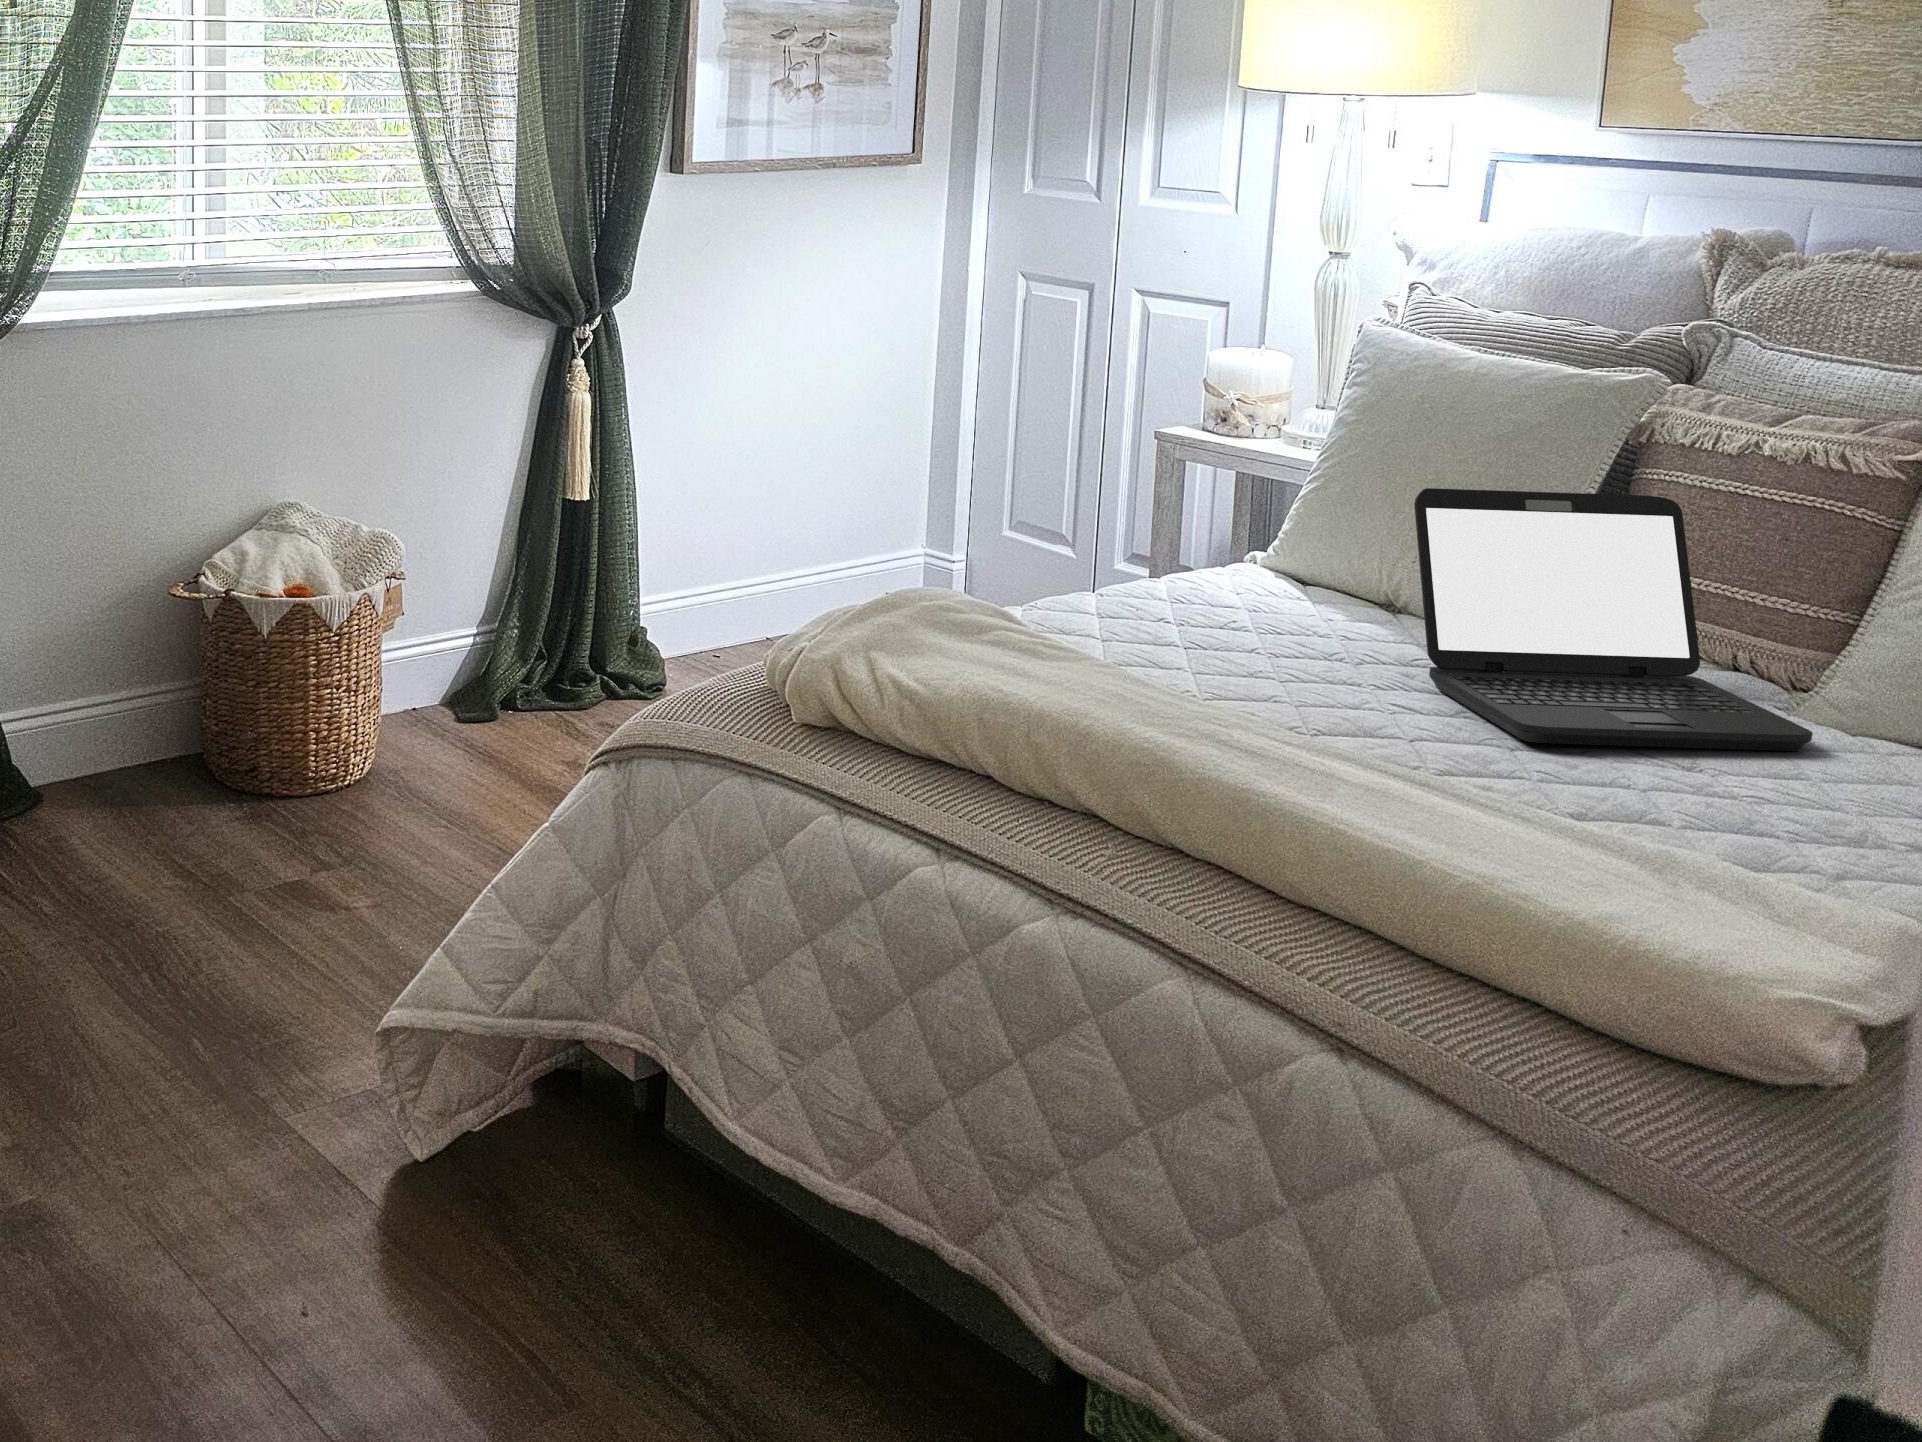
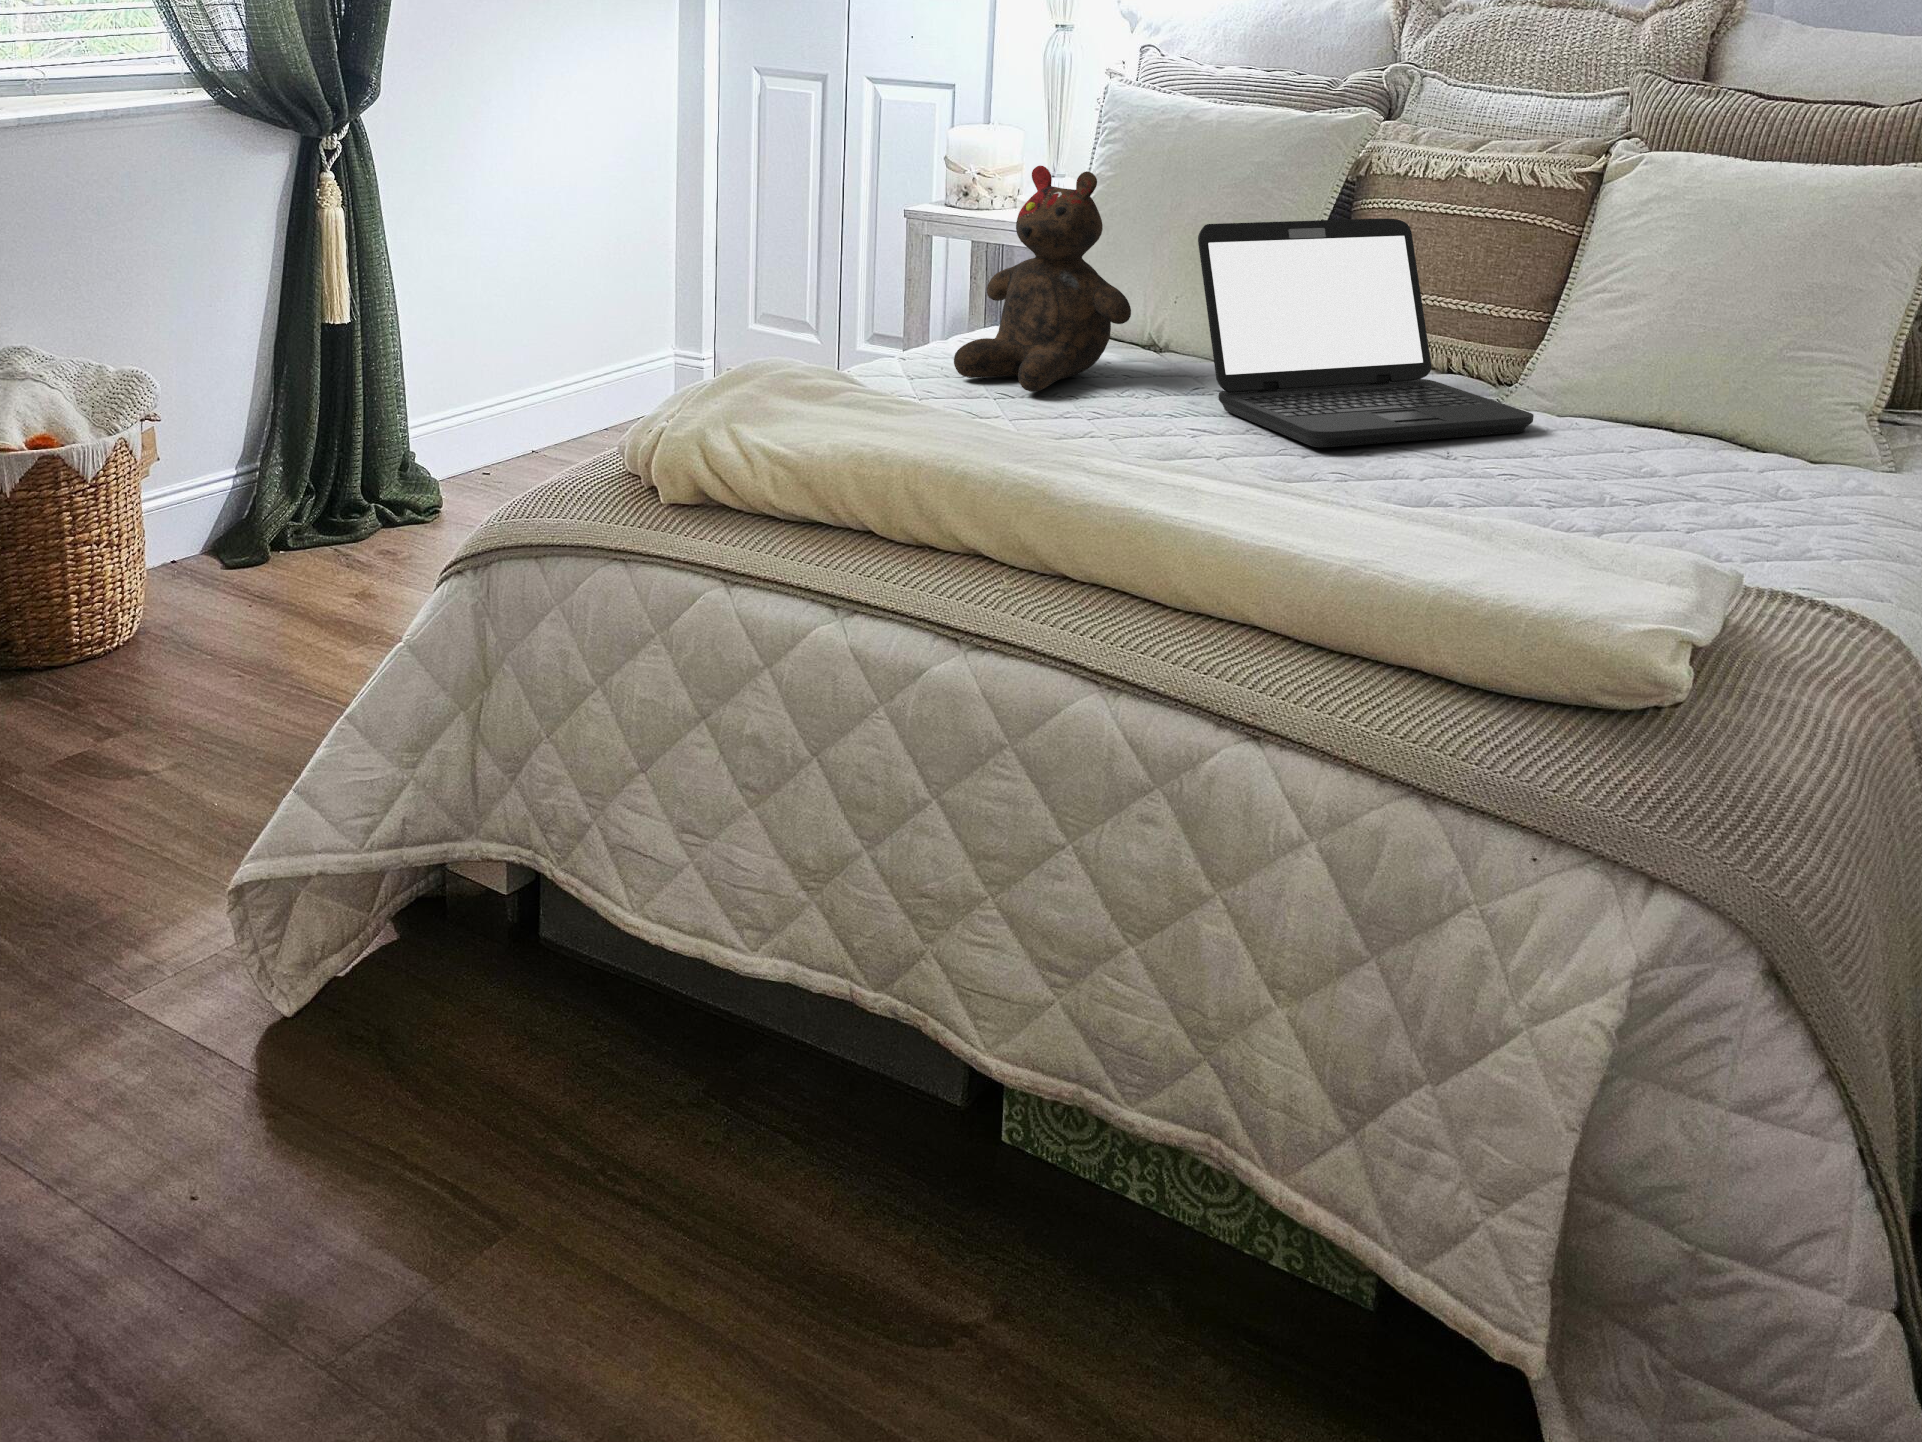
teddy bear: none [1144,412,1339,646] -> present [954,166,1131,392]

